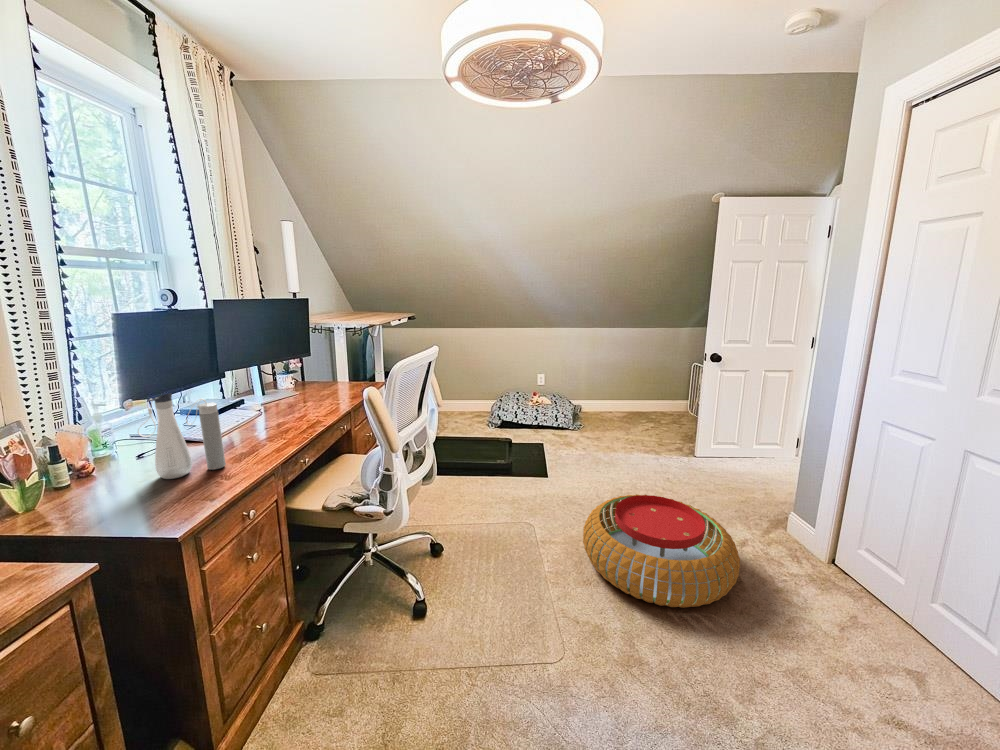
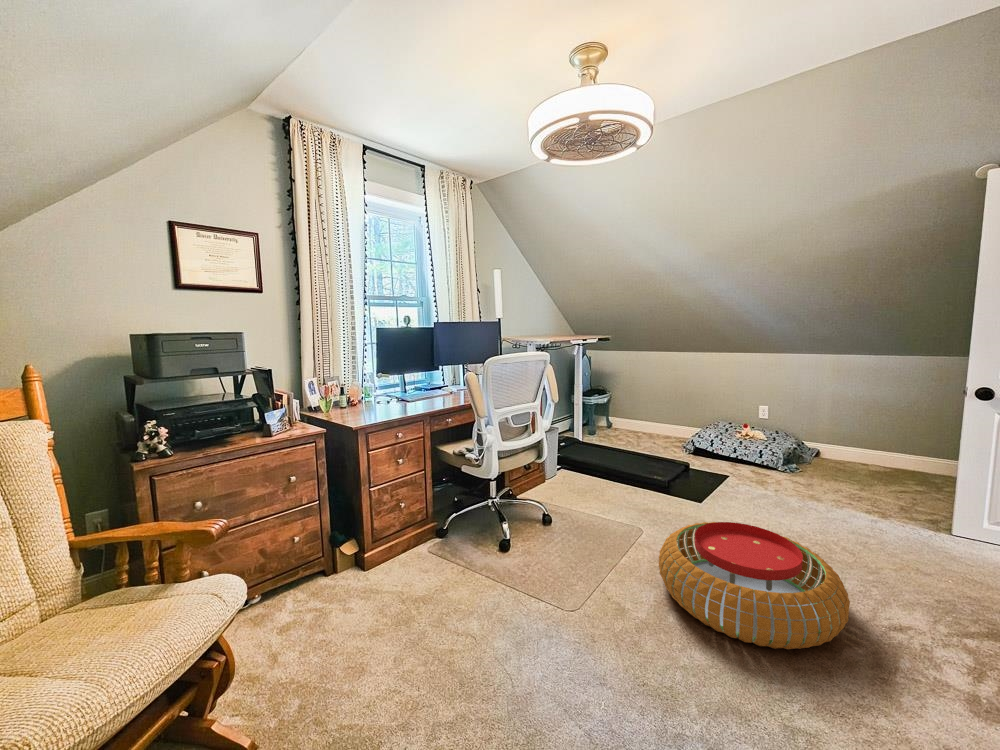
water bottle: present [138,393,225,479] -> none [367,367,402,411]

